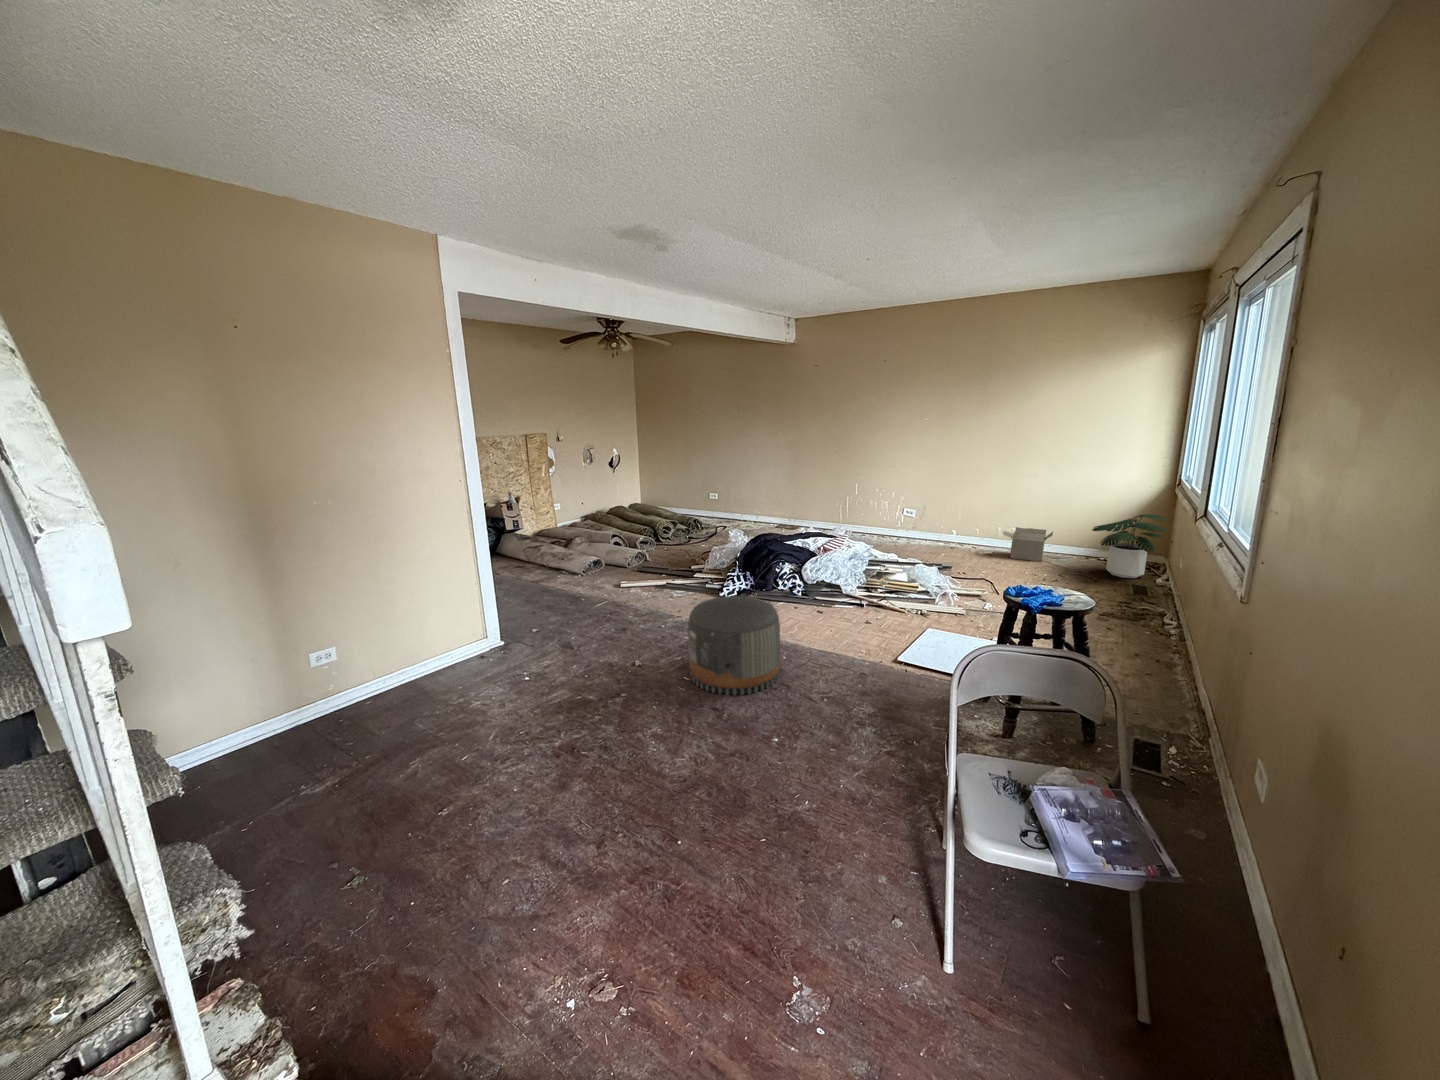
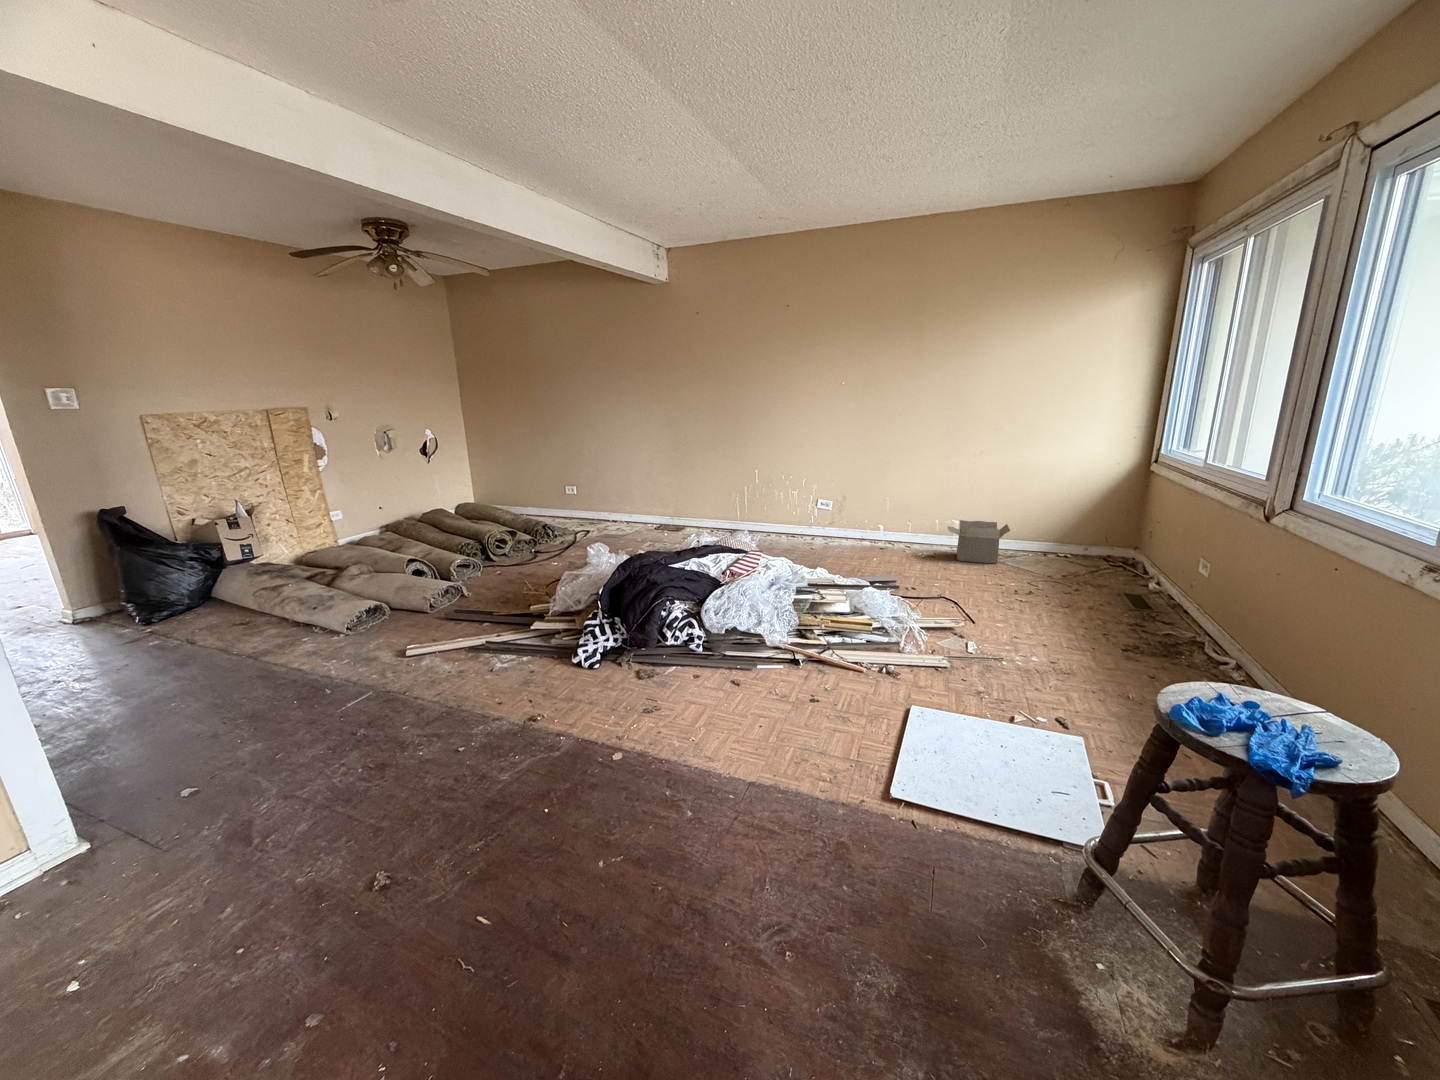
potted plant: present [1092,514,1168,578] -> none [1059,500,1165,583]
pouf: present [688,596,780,695] -> none [472,716,683,985]

